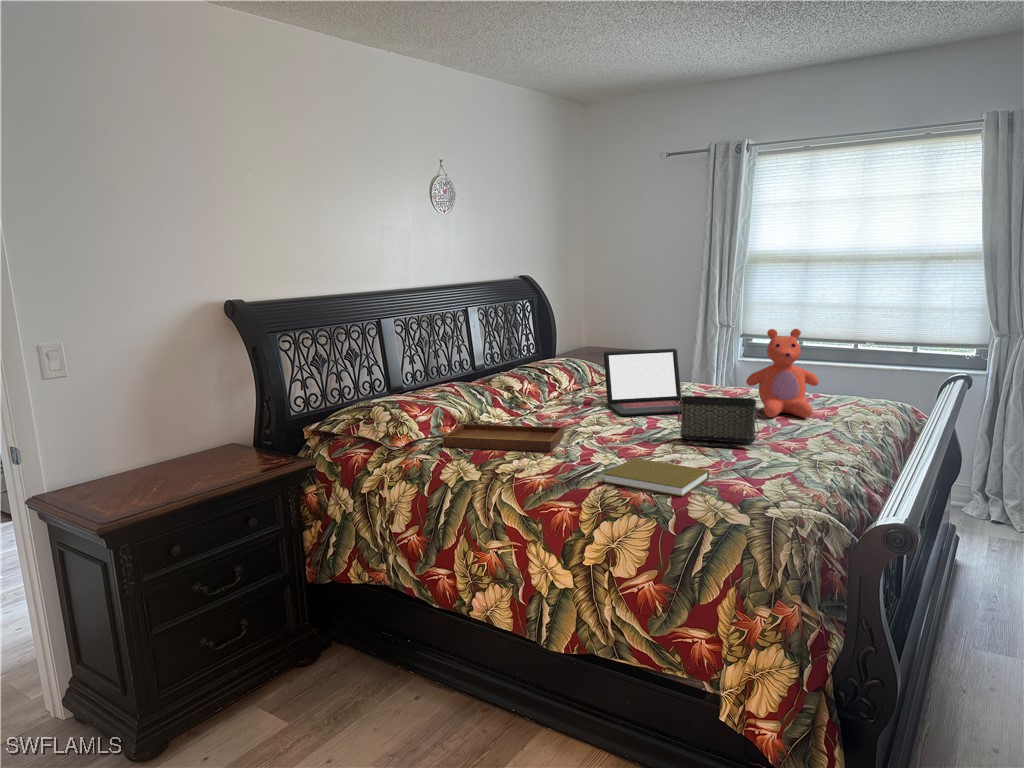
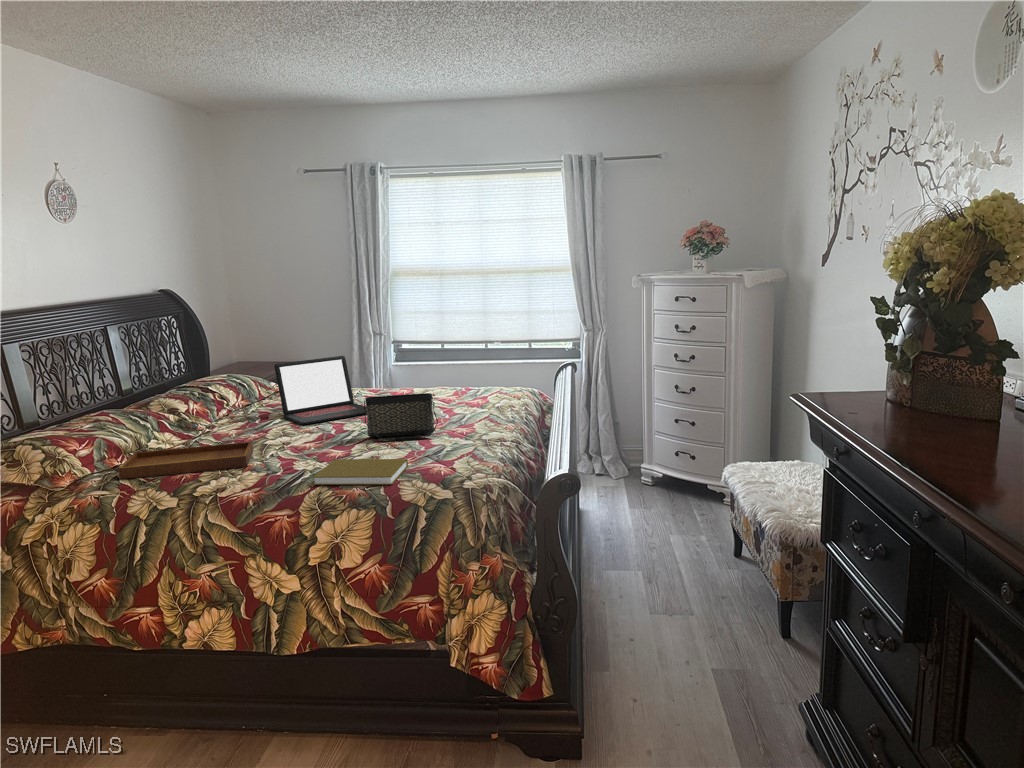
teddy bear: present [746,329,819,418] -> none [413,330,473,410]

